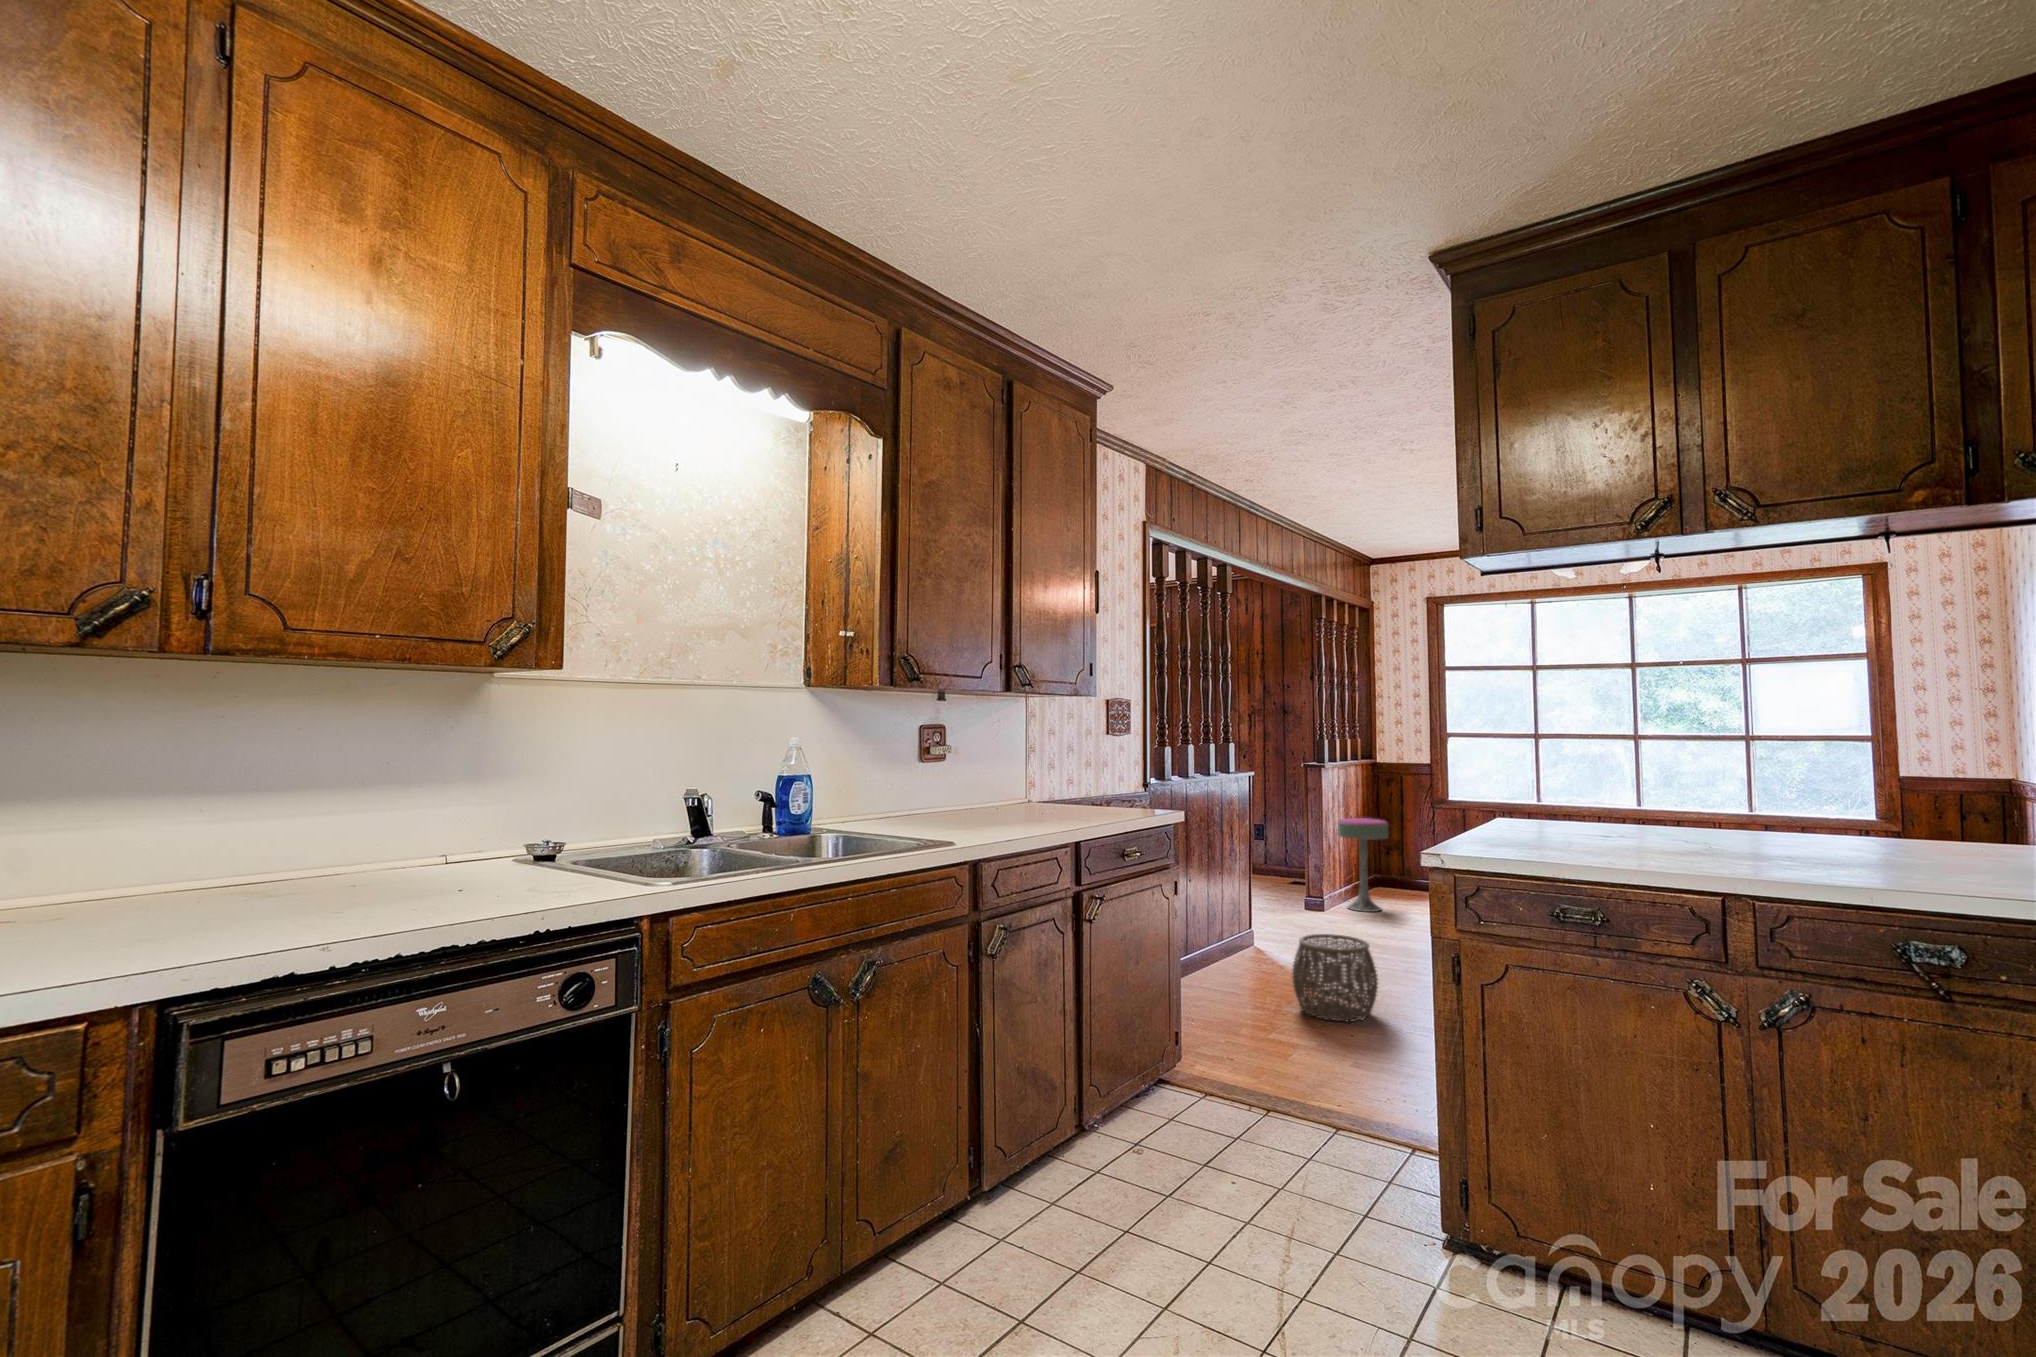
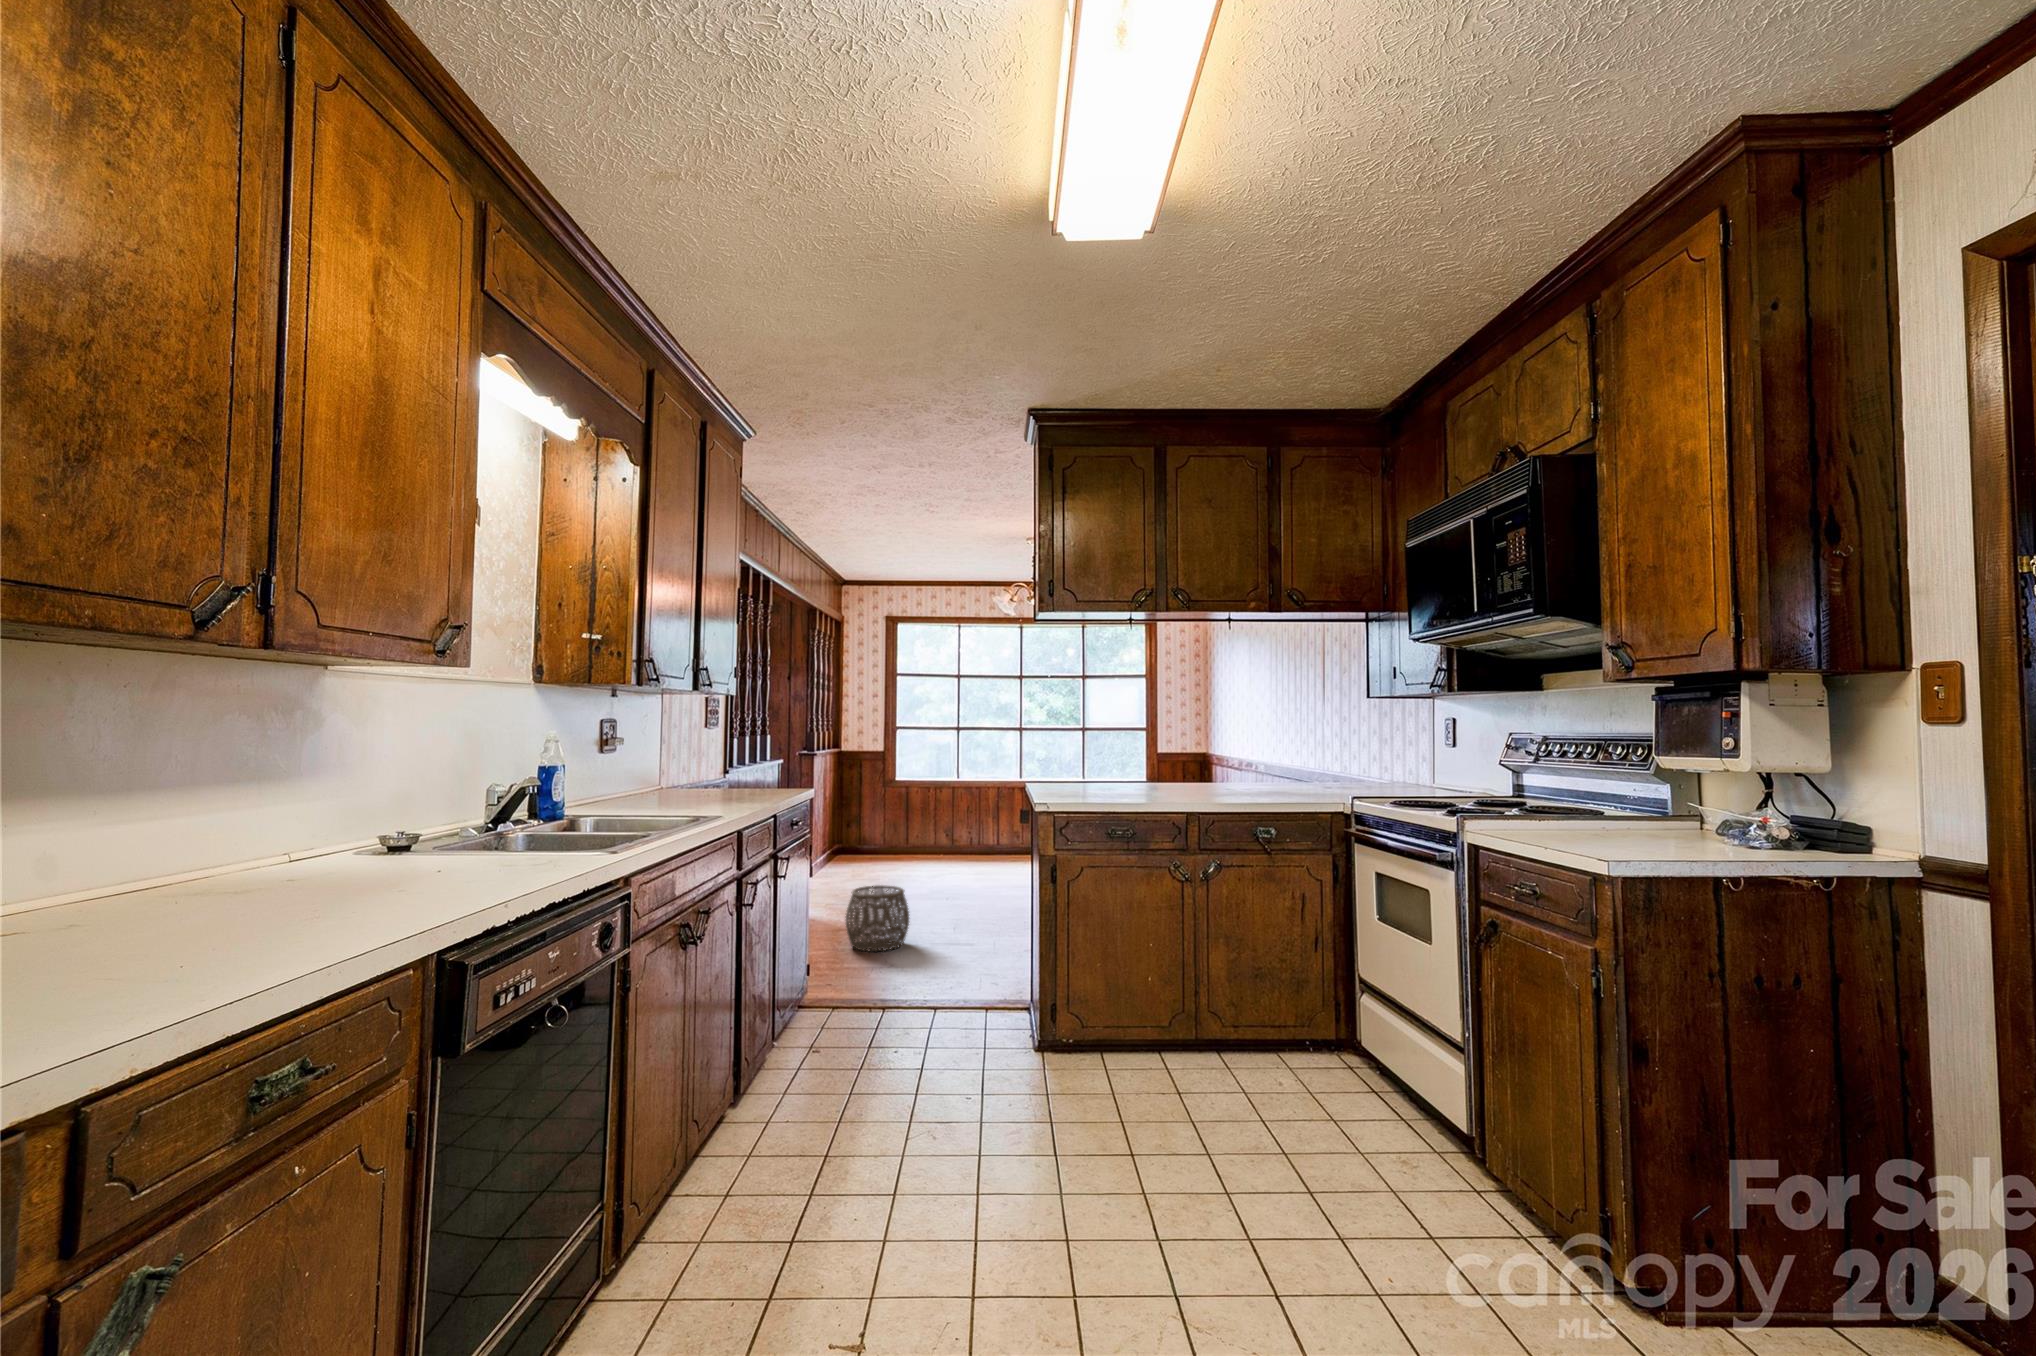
bar stool: present [1338,818,1389,912] -> none [822,797,862,873]

